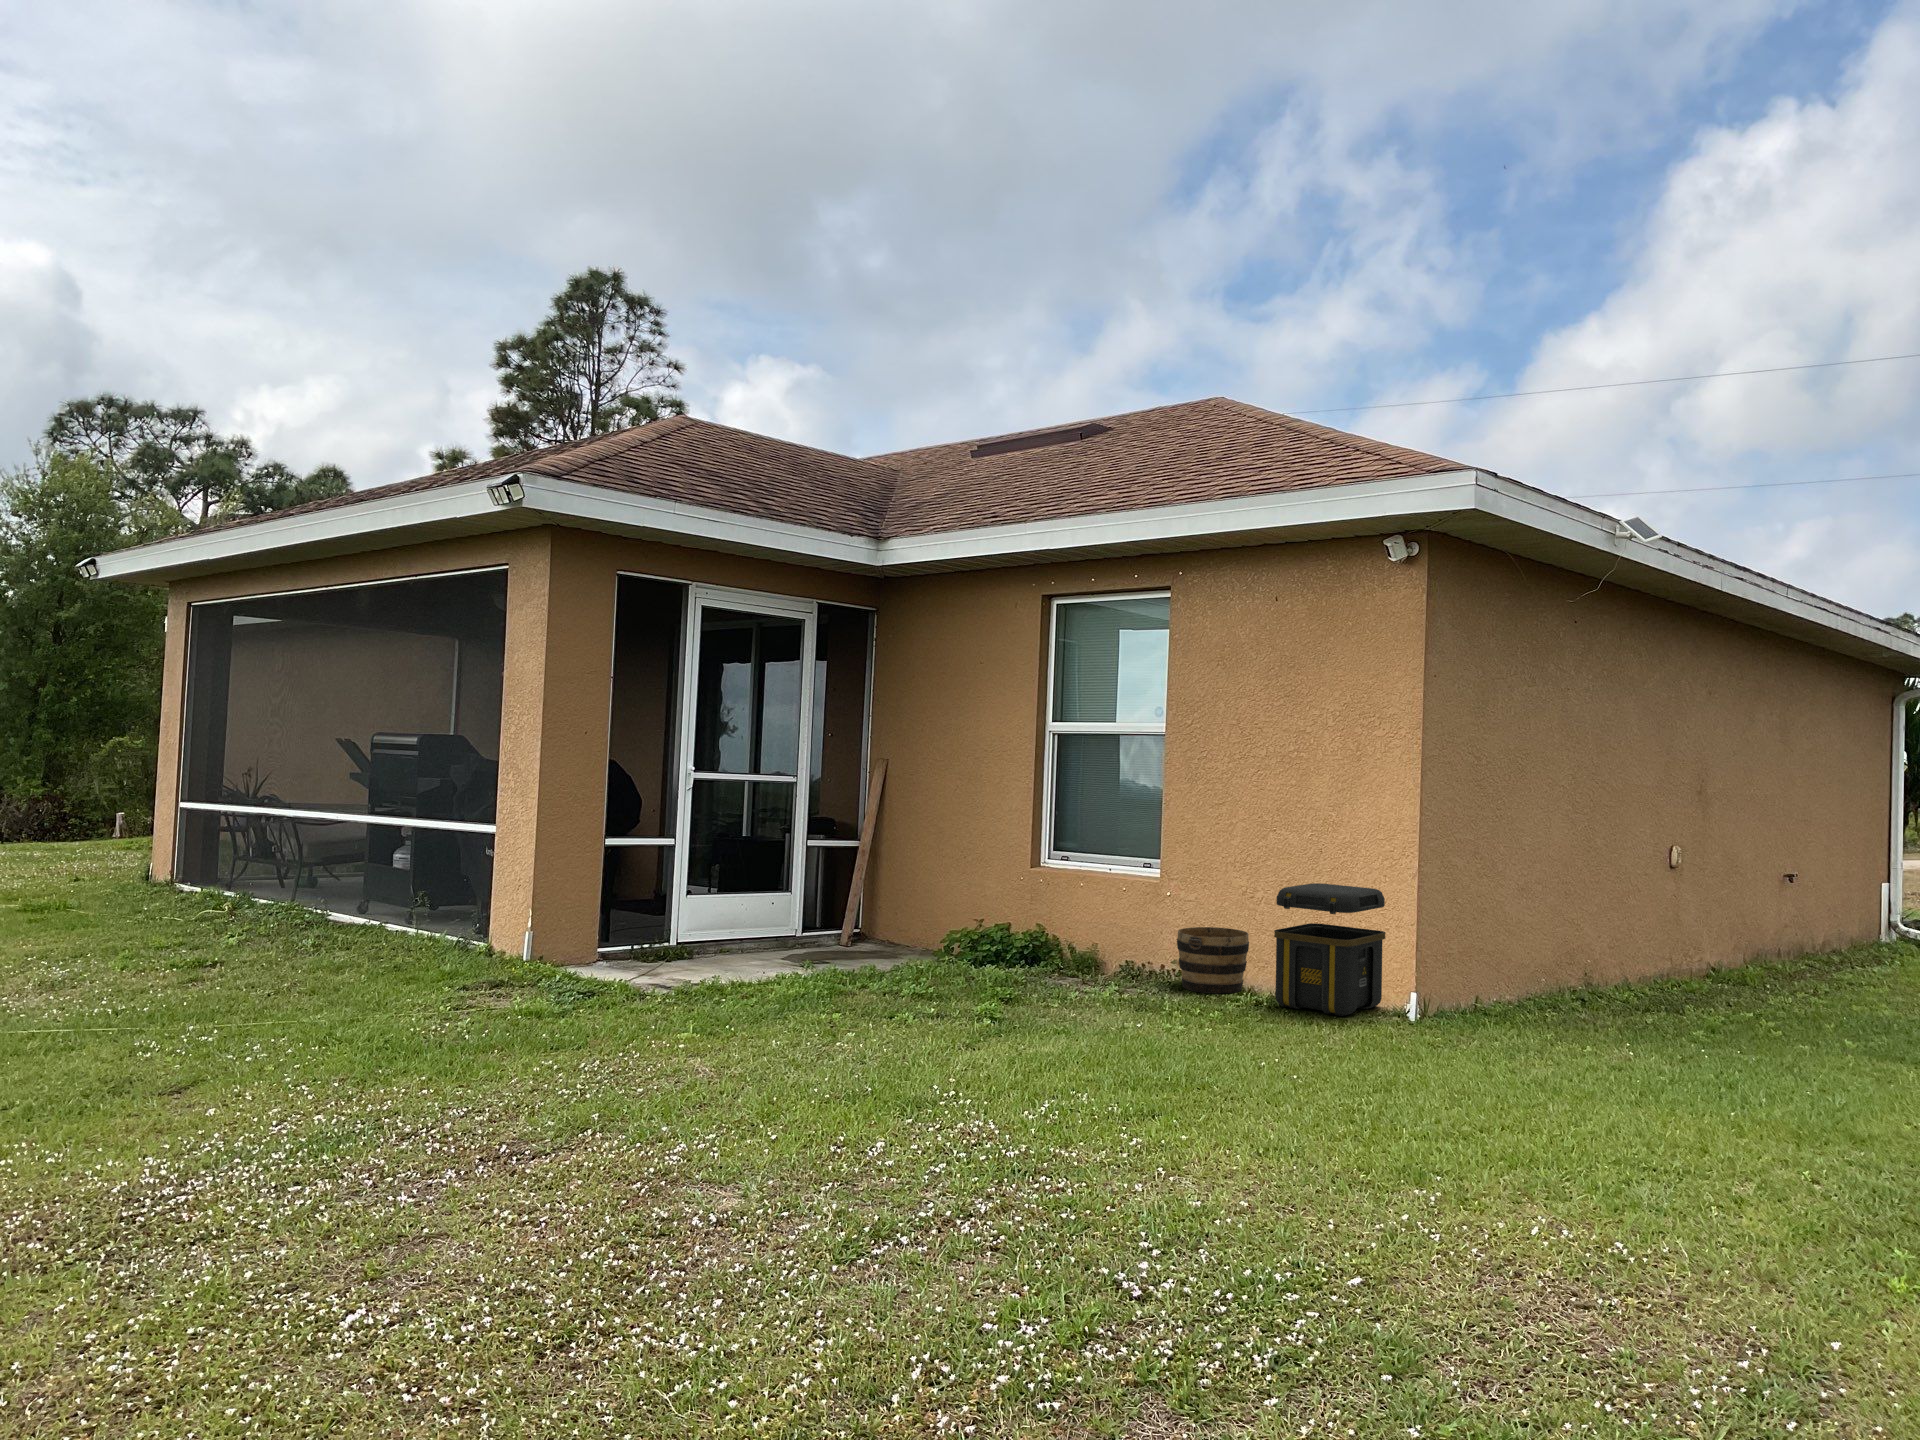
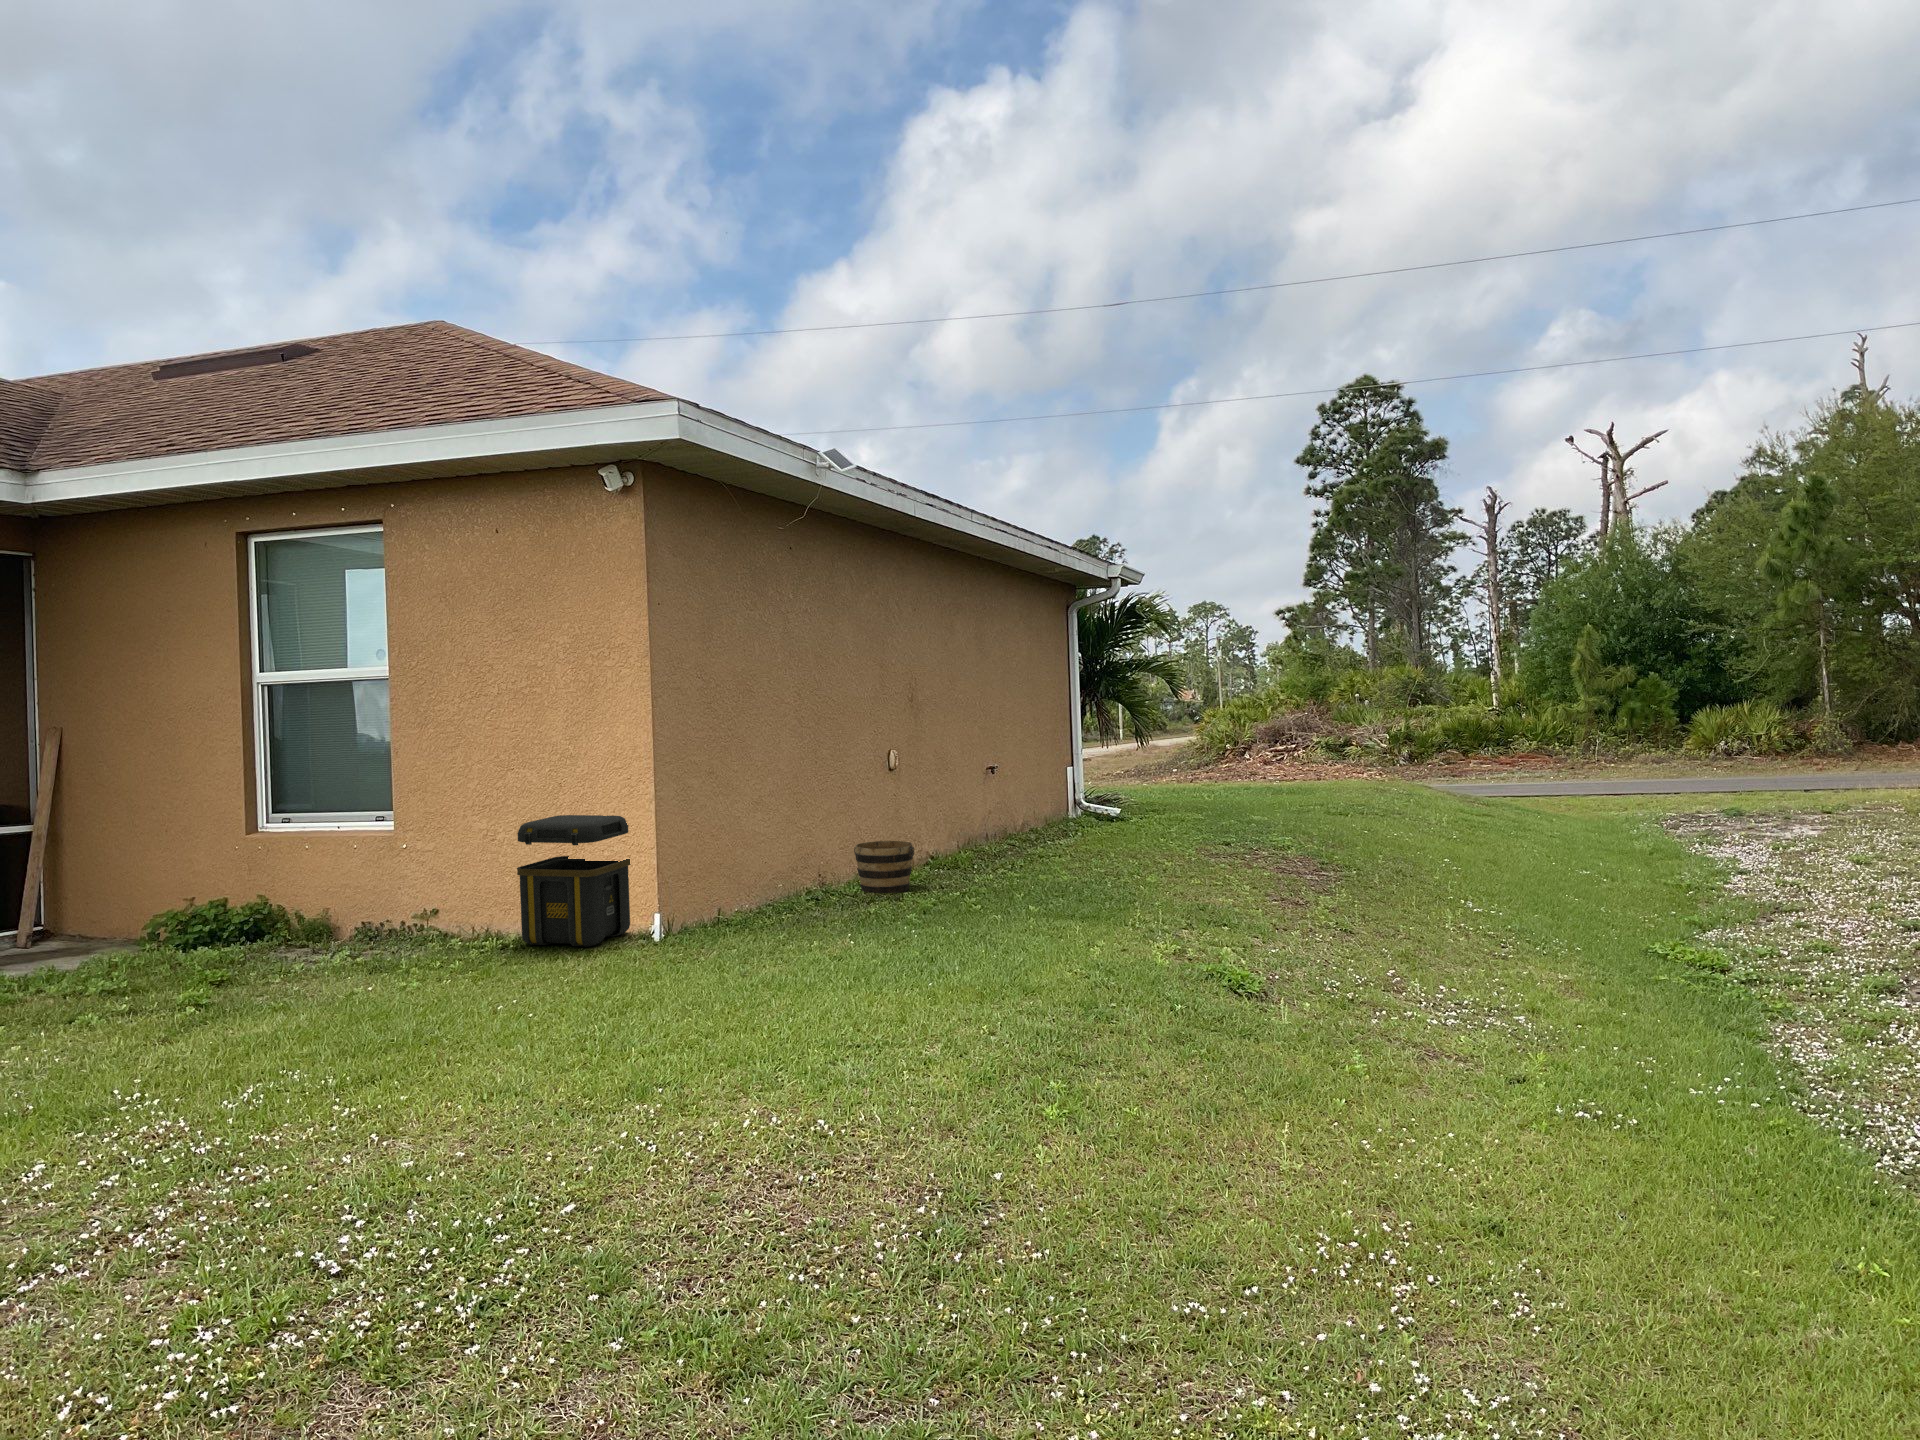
bucket: present [1177,927,1249,993] -> present [854,841,914,893]

